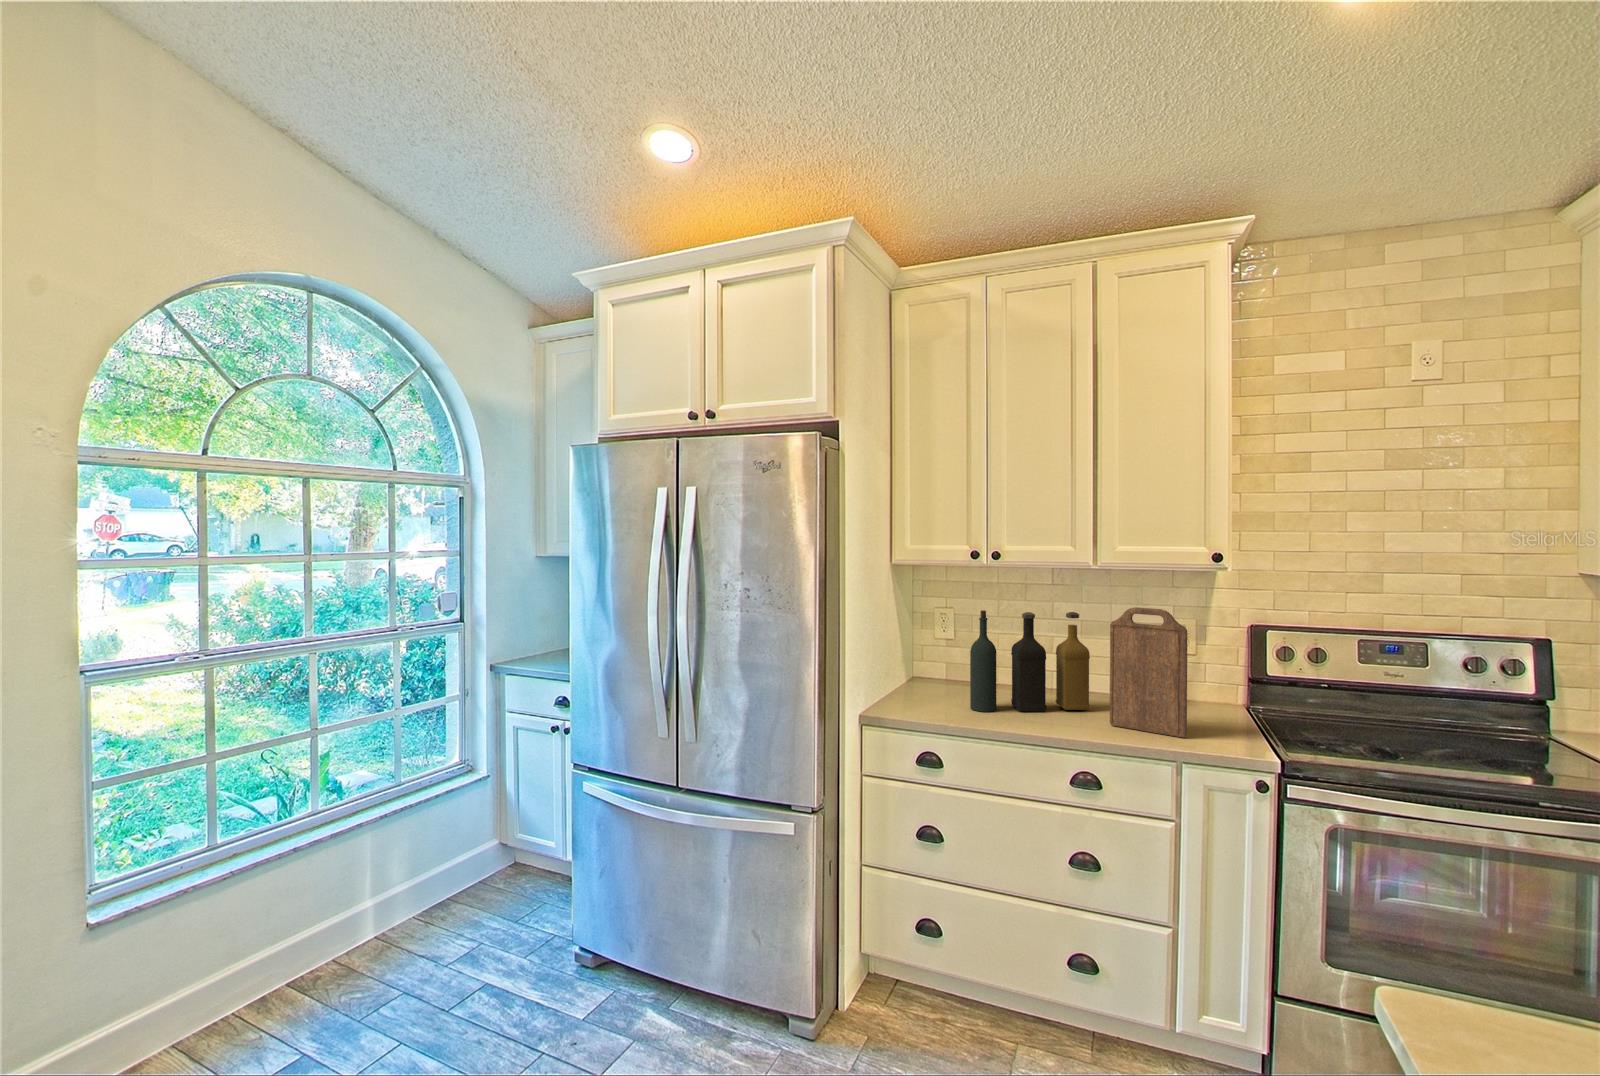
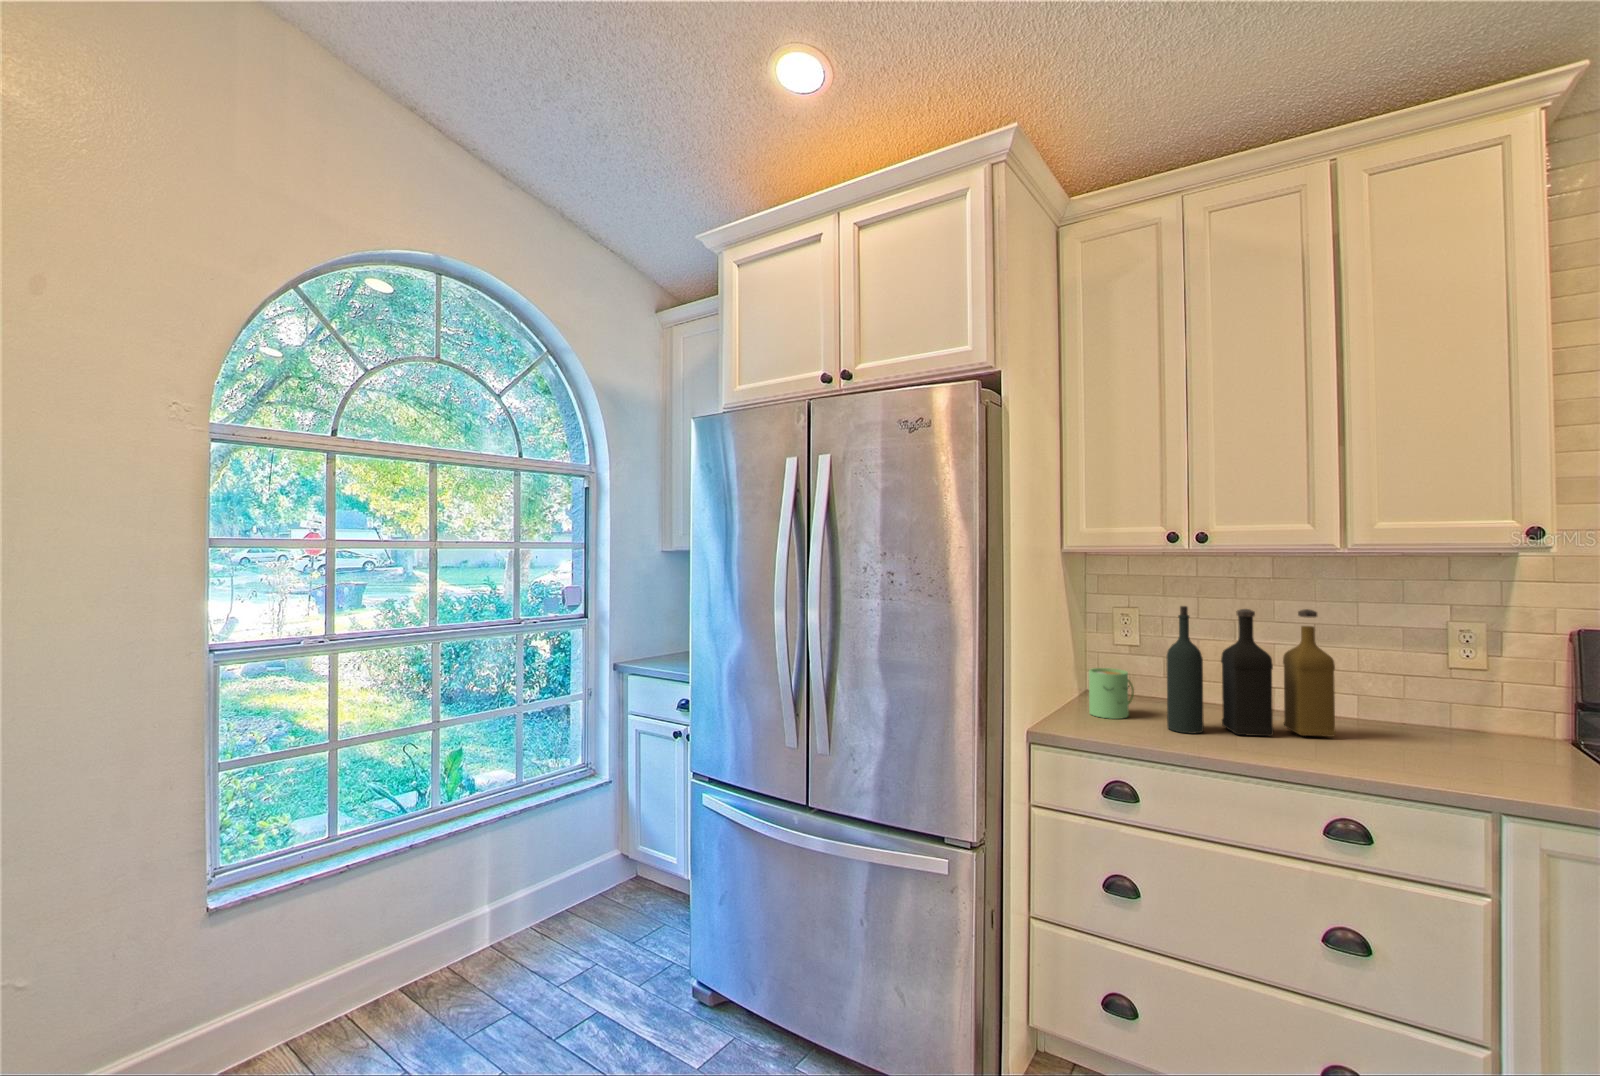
cutting board: present [1110,607,1188,738] -> none [1374,600,1507,781]
mug: none [914,660,949,702] -> present [1089,668,1134,719]

